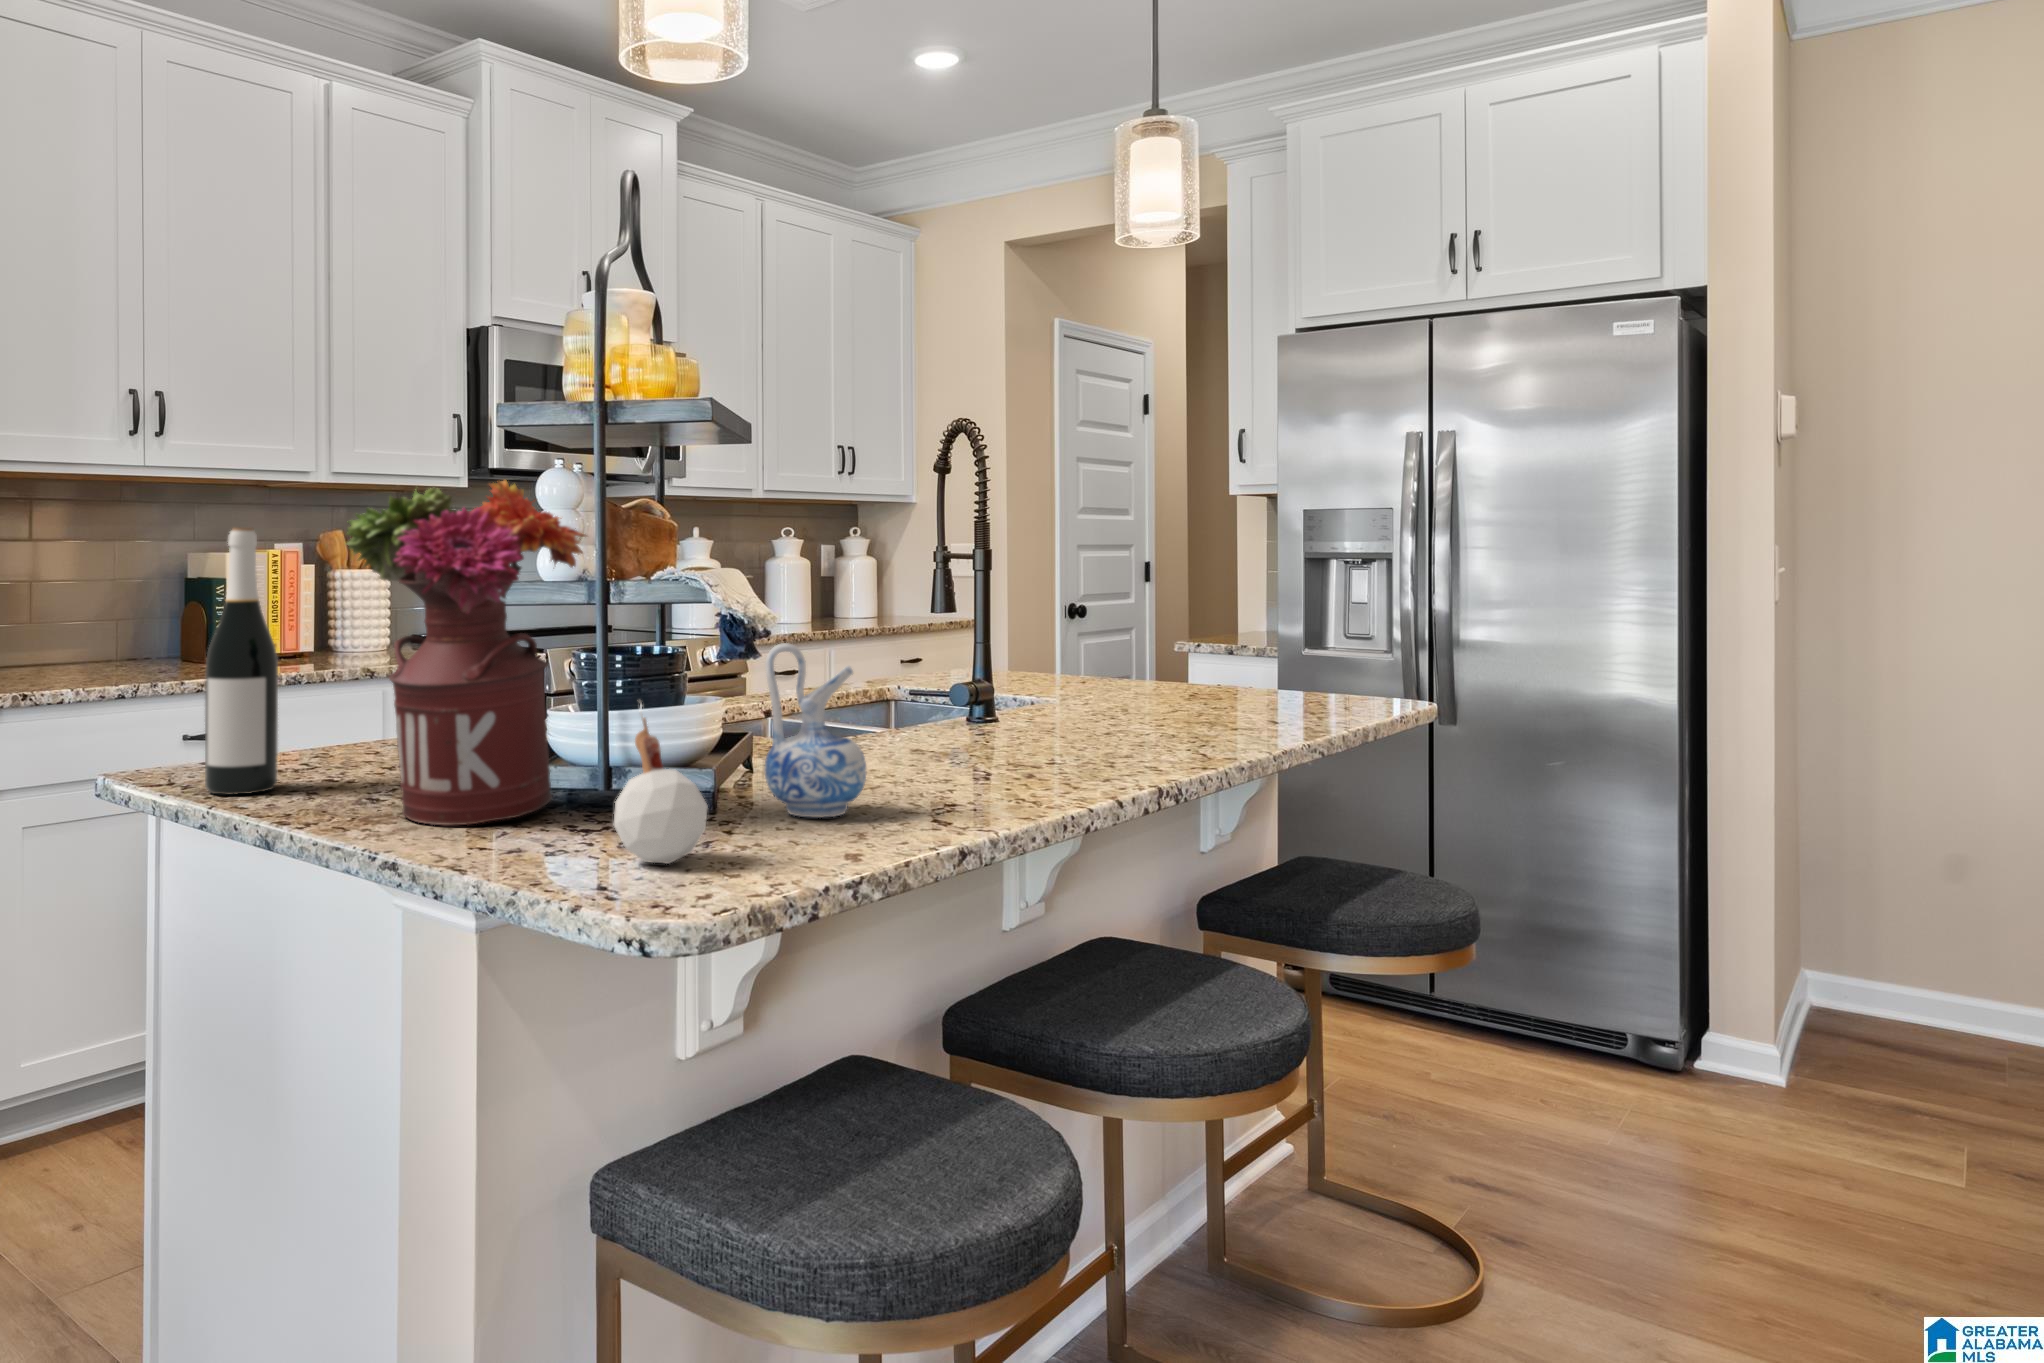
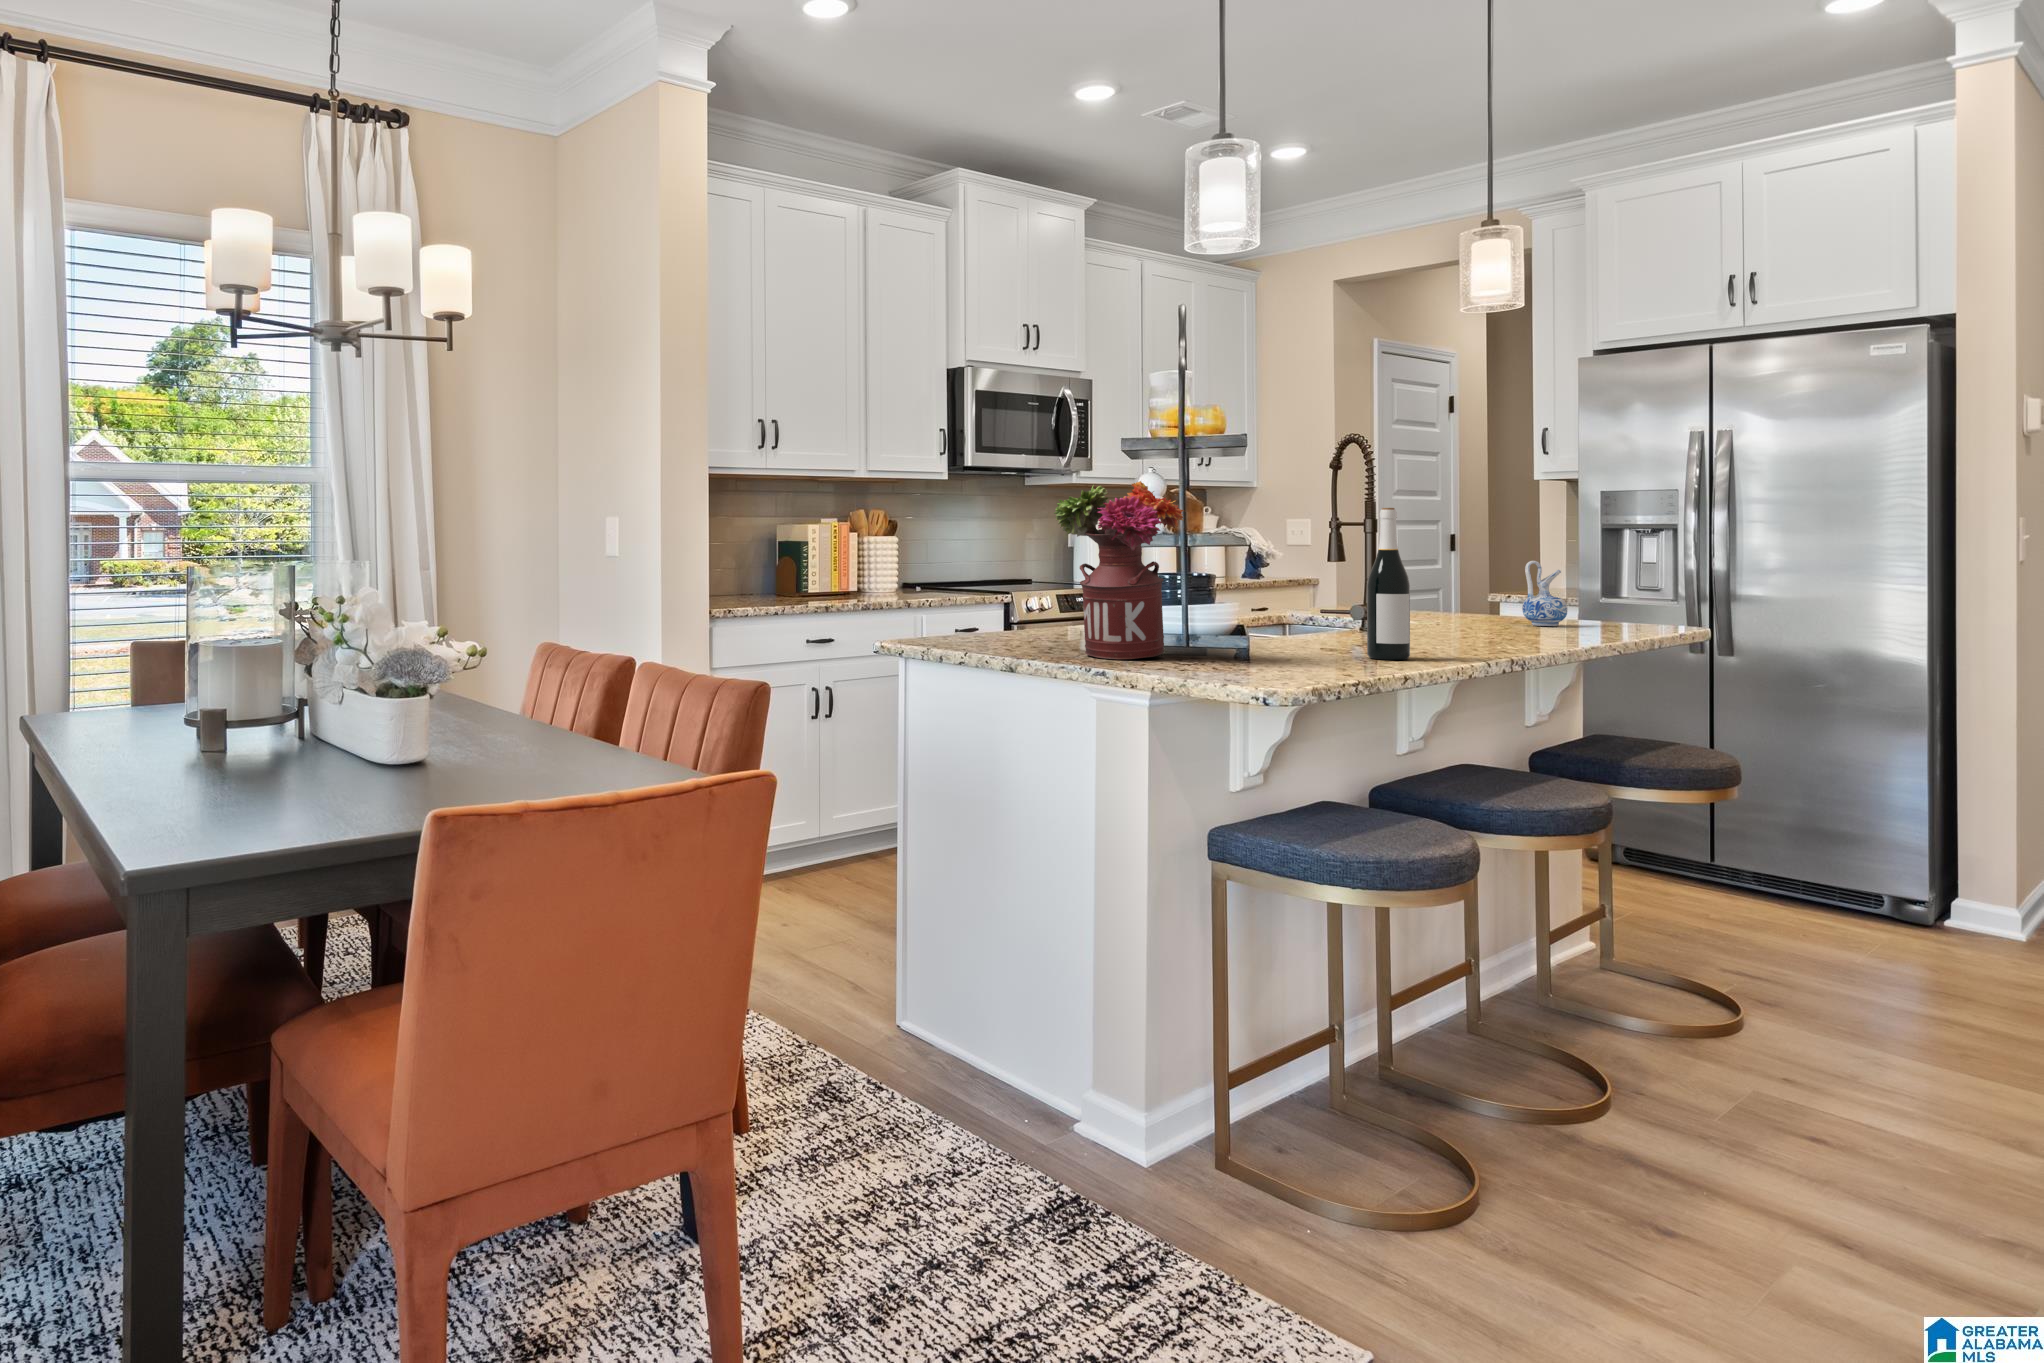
wine bottle: present [205,528,278,795] -> present [1367,508,1410,660]
ceramic pitcher: present [765,643,866,817] -> present [1522,561,1568,626]
candle: present [614,716,708,864] -> none [1230,592,1279,672]

